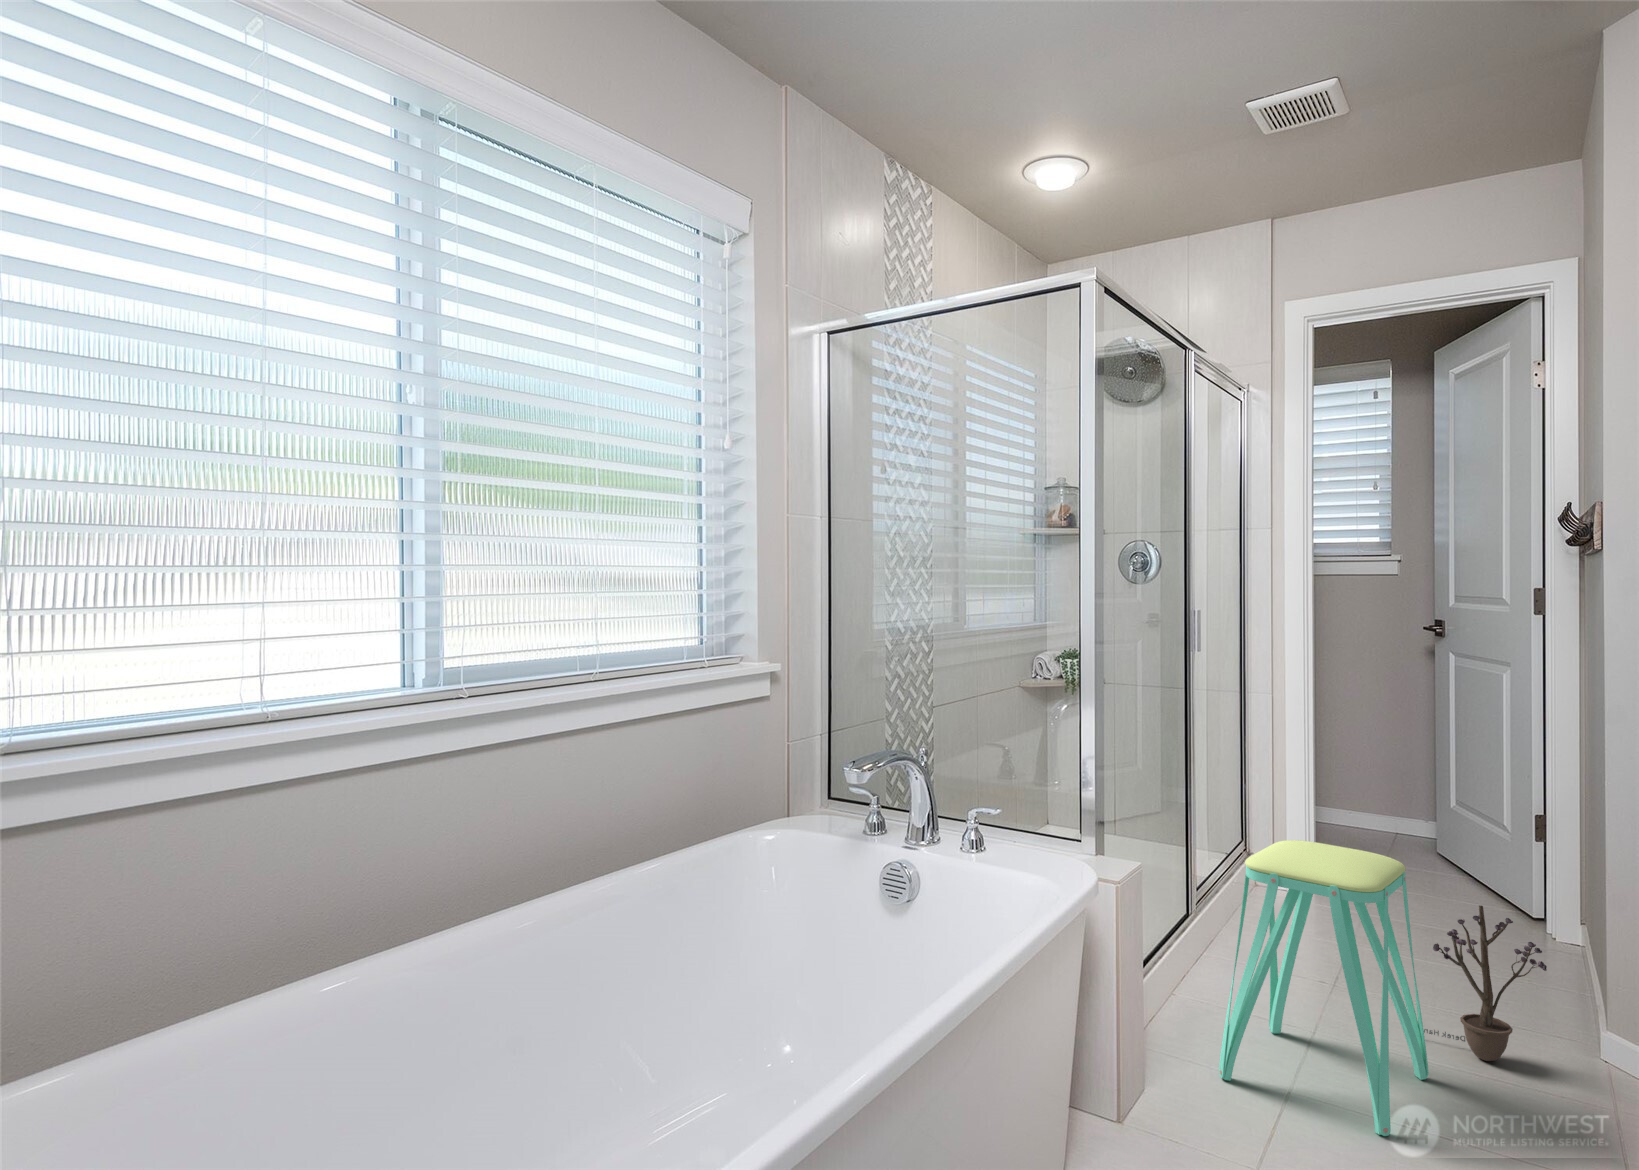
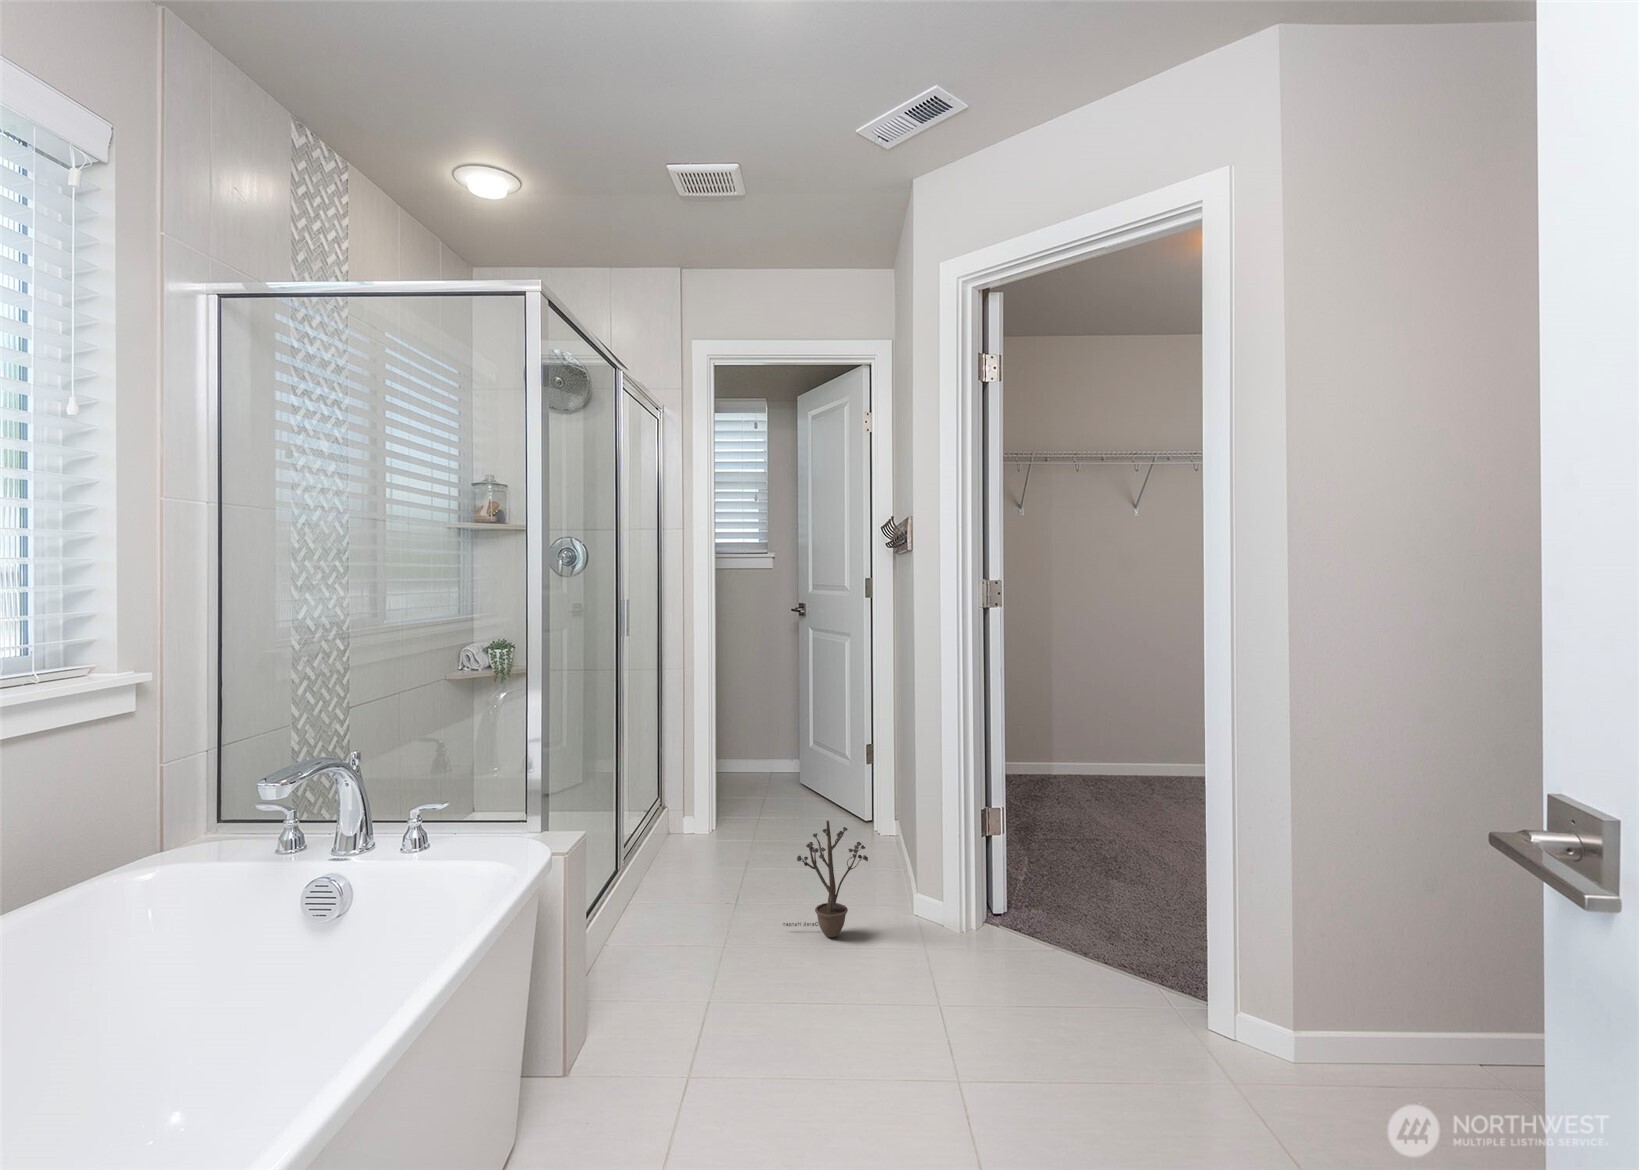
stool: present [1219,840,1429,1136] -> none [638,792,795,1026]

